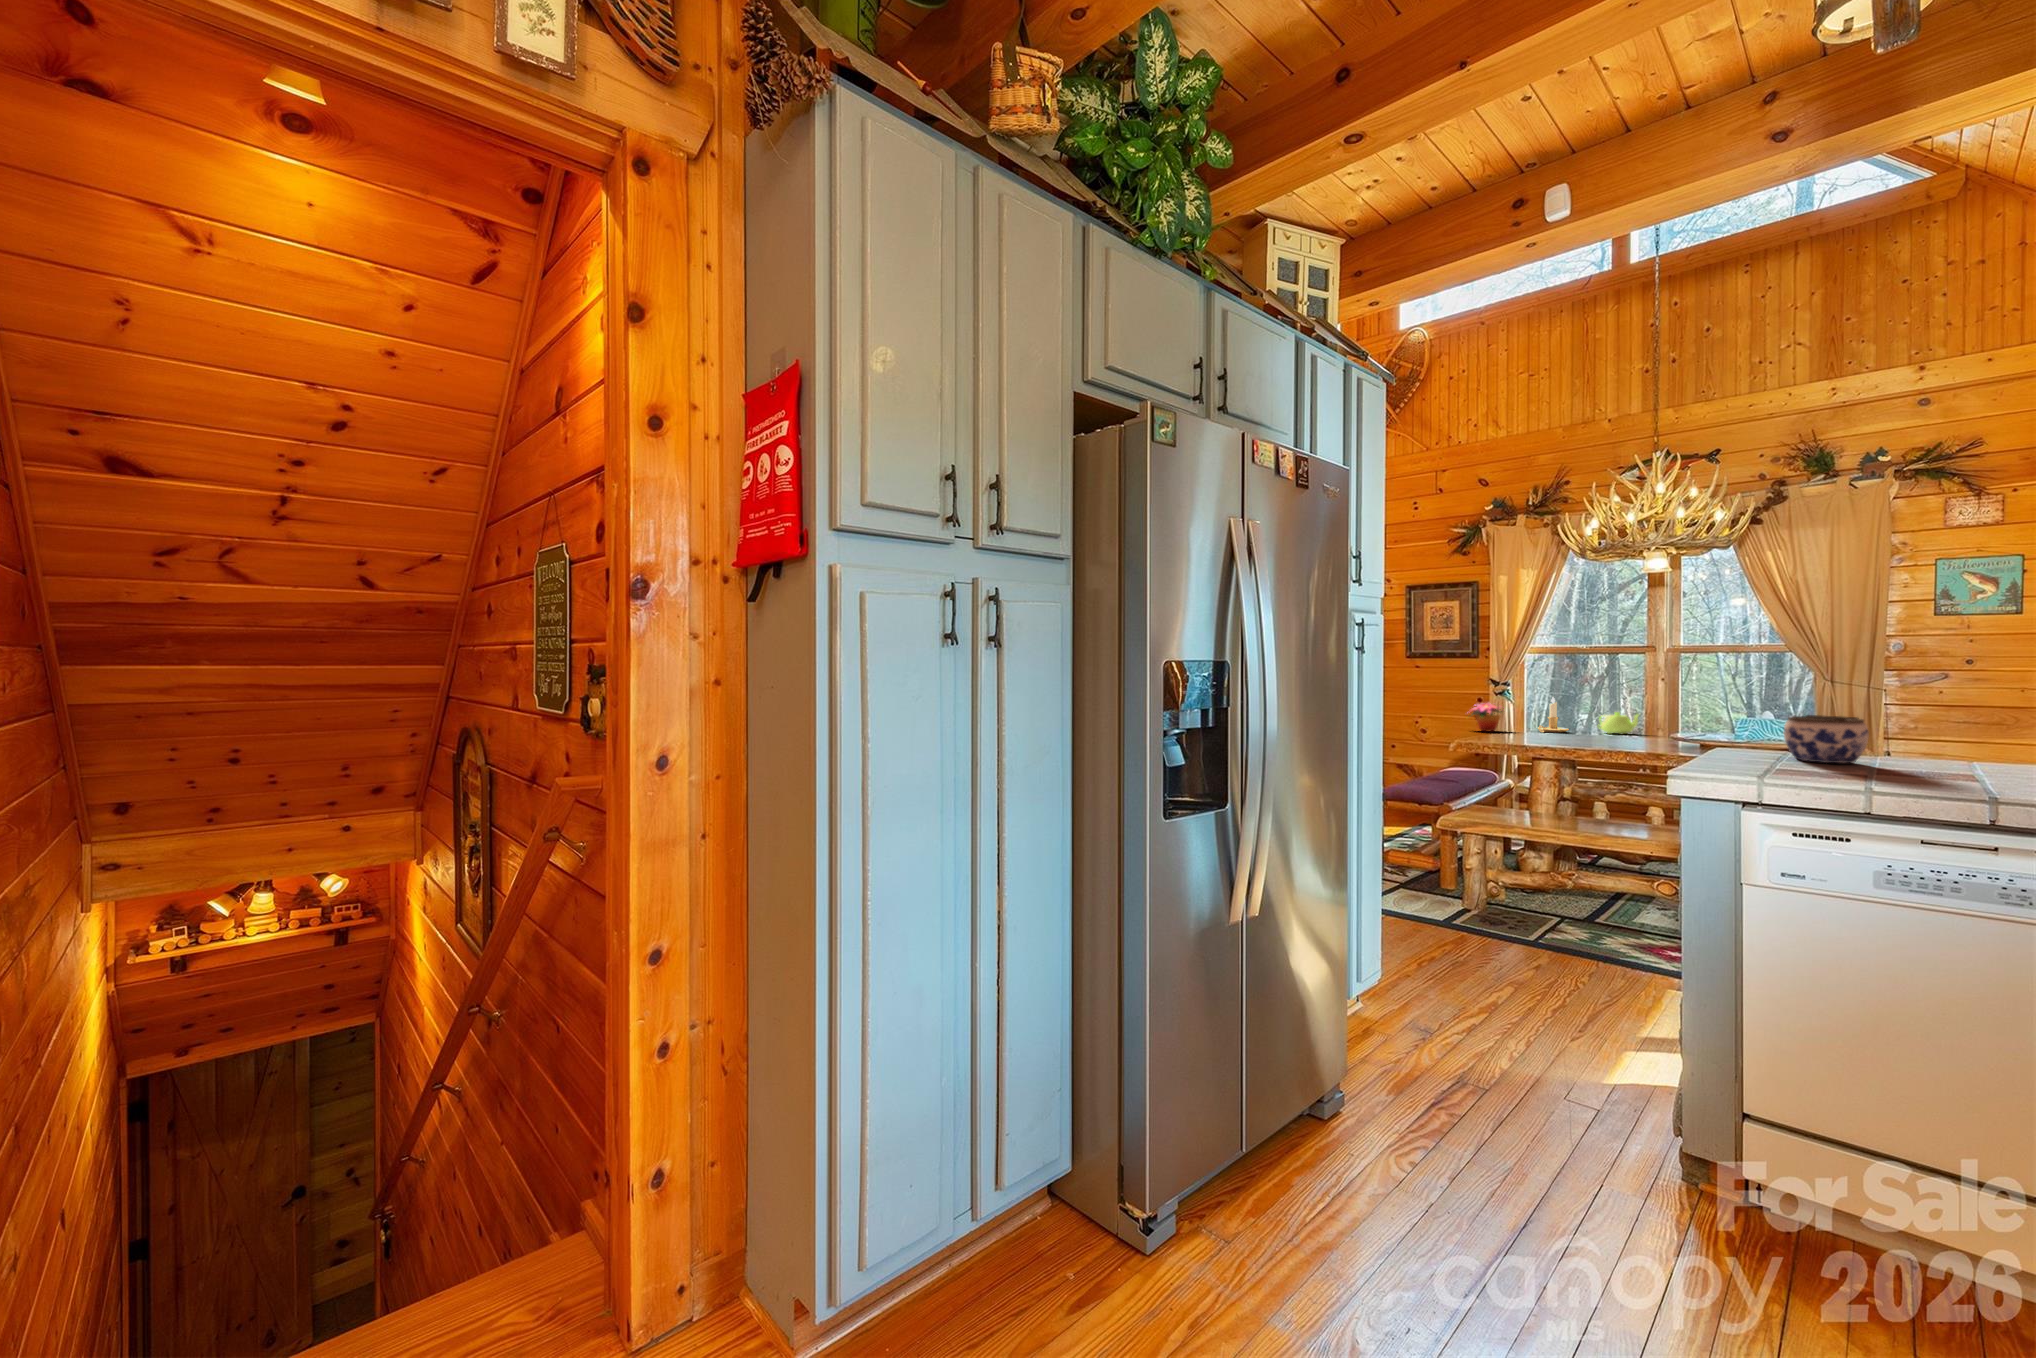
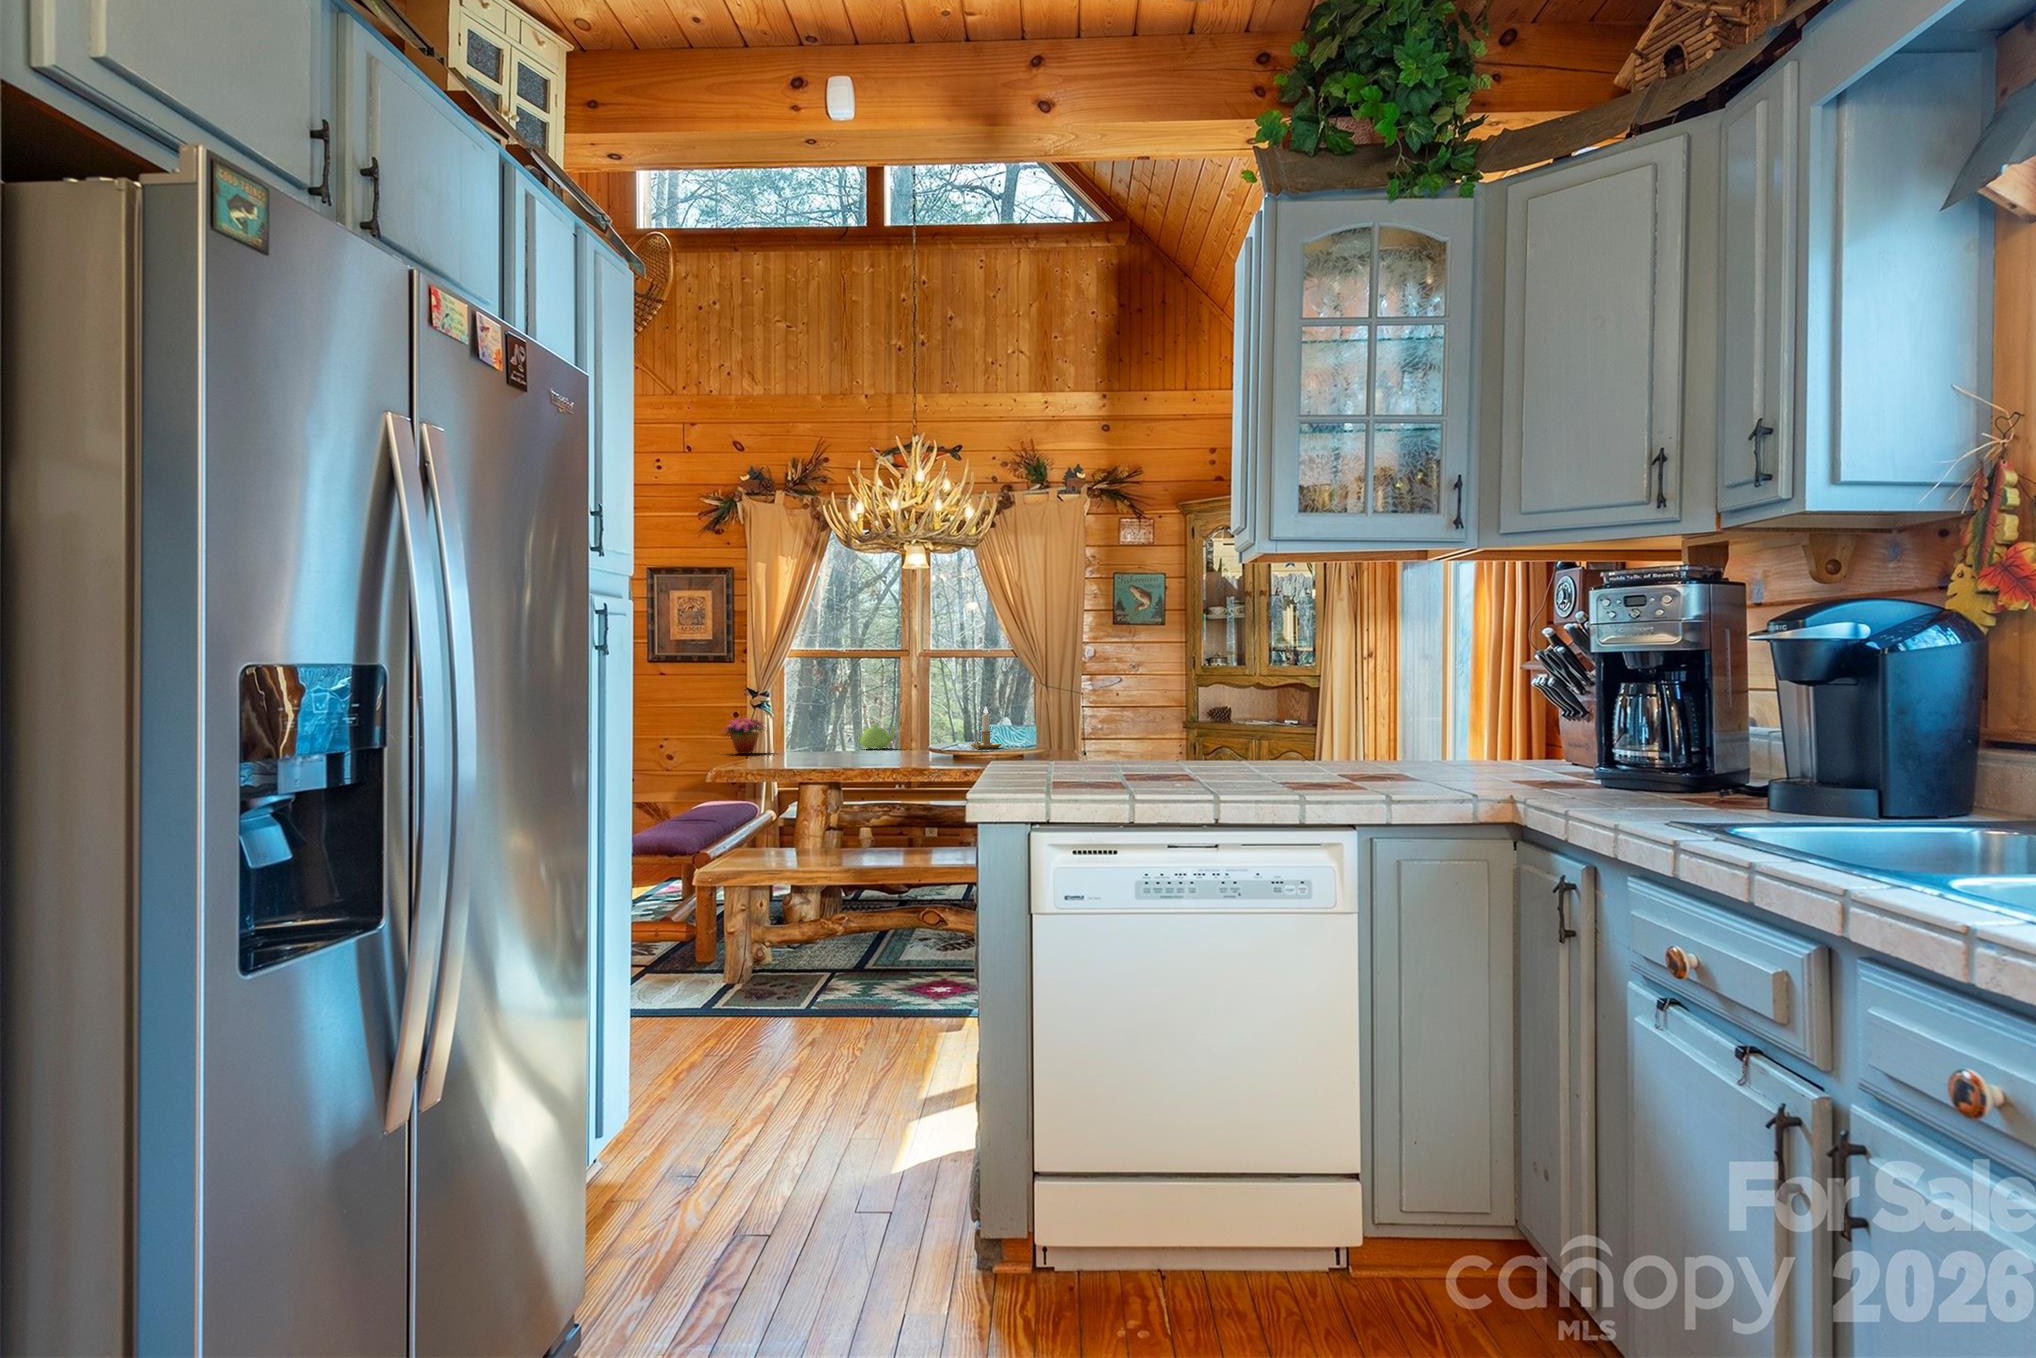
candlestick: present [1538,697,1569,733] -> present [970,707,1002,749]
jar: present [1784,715,1869,763] -> none [1051,724,1115,774]

